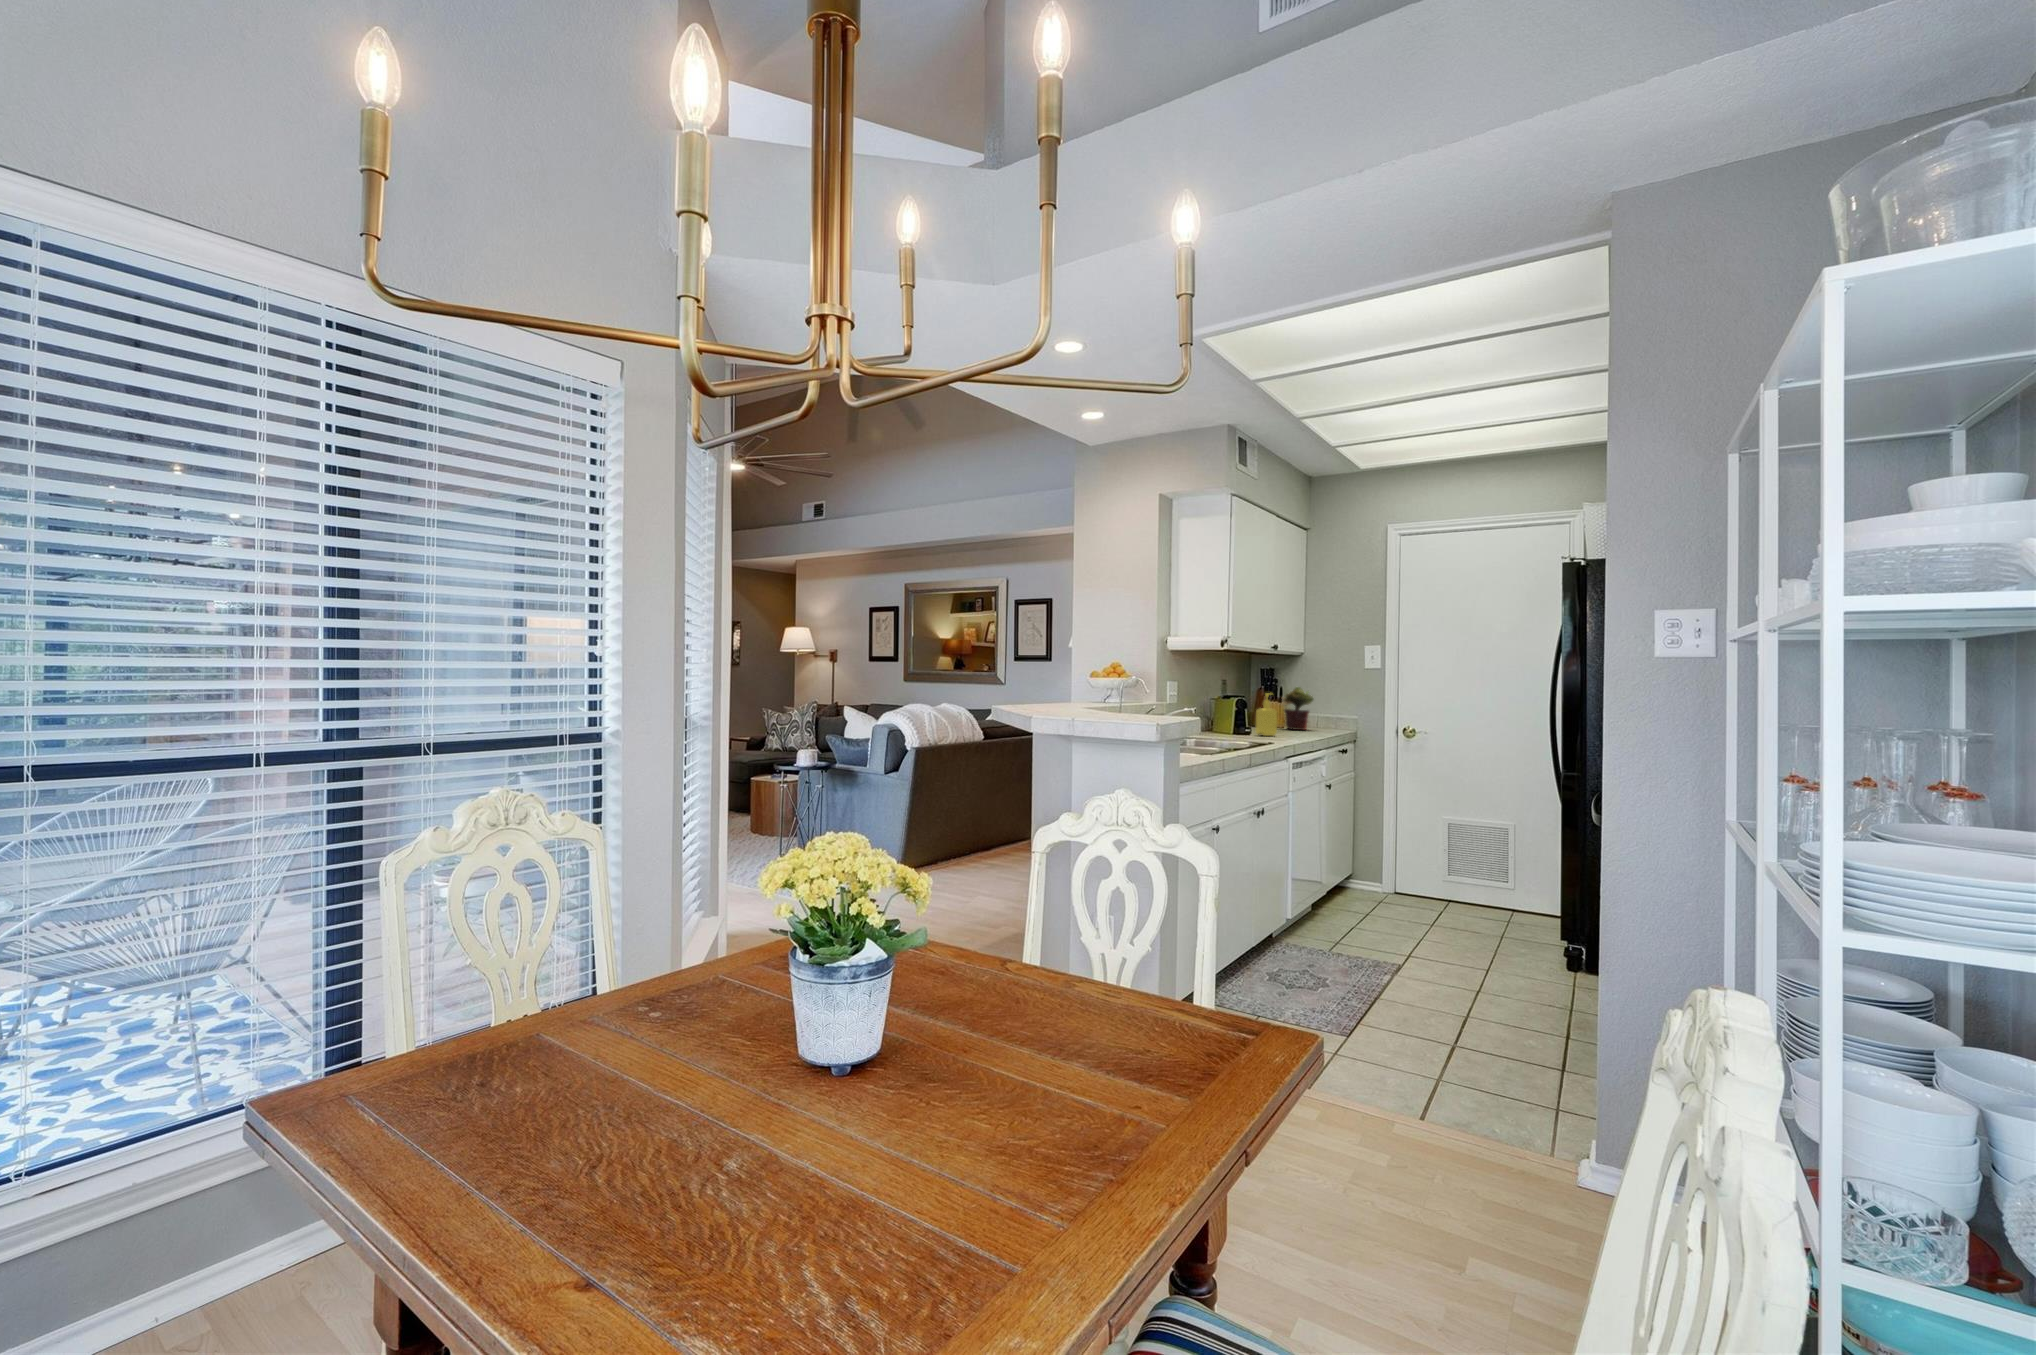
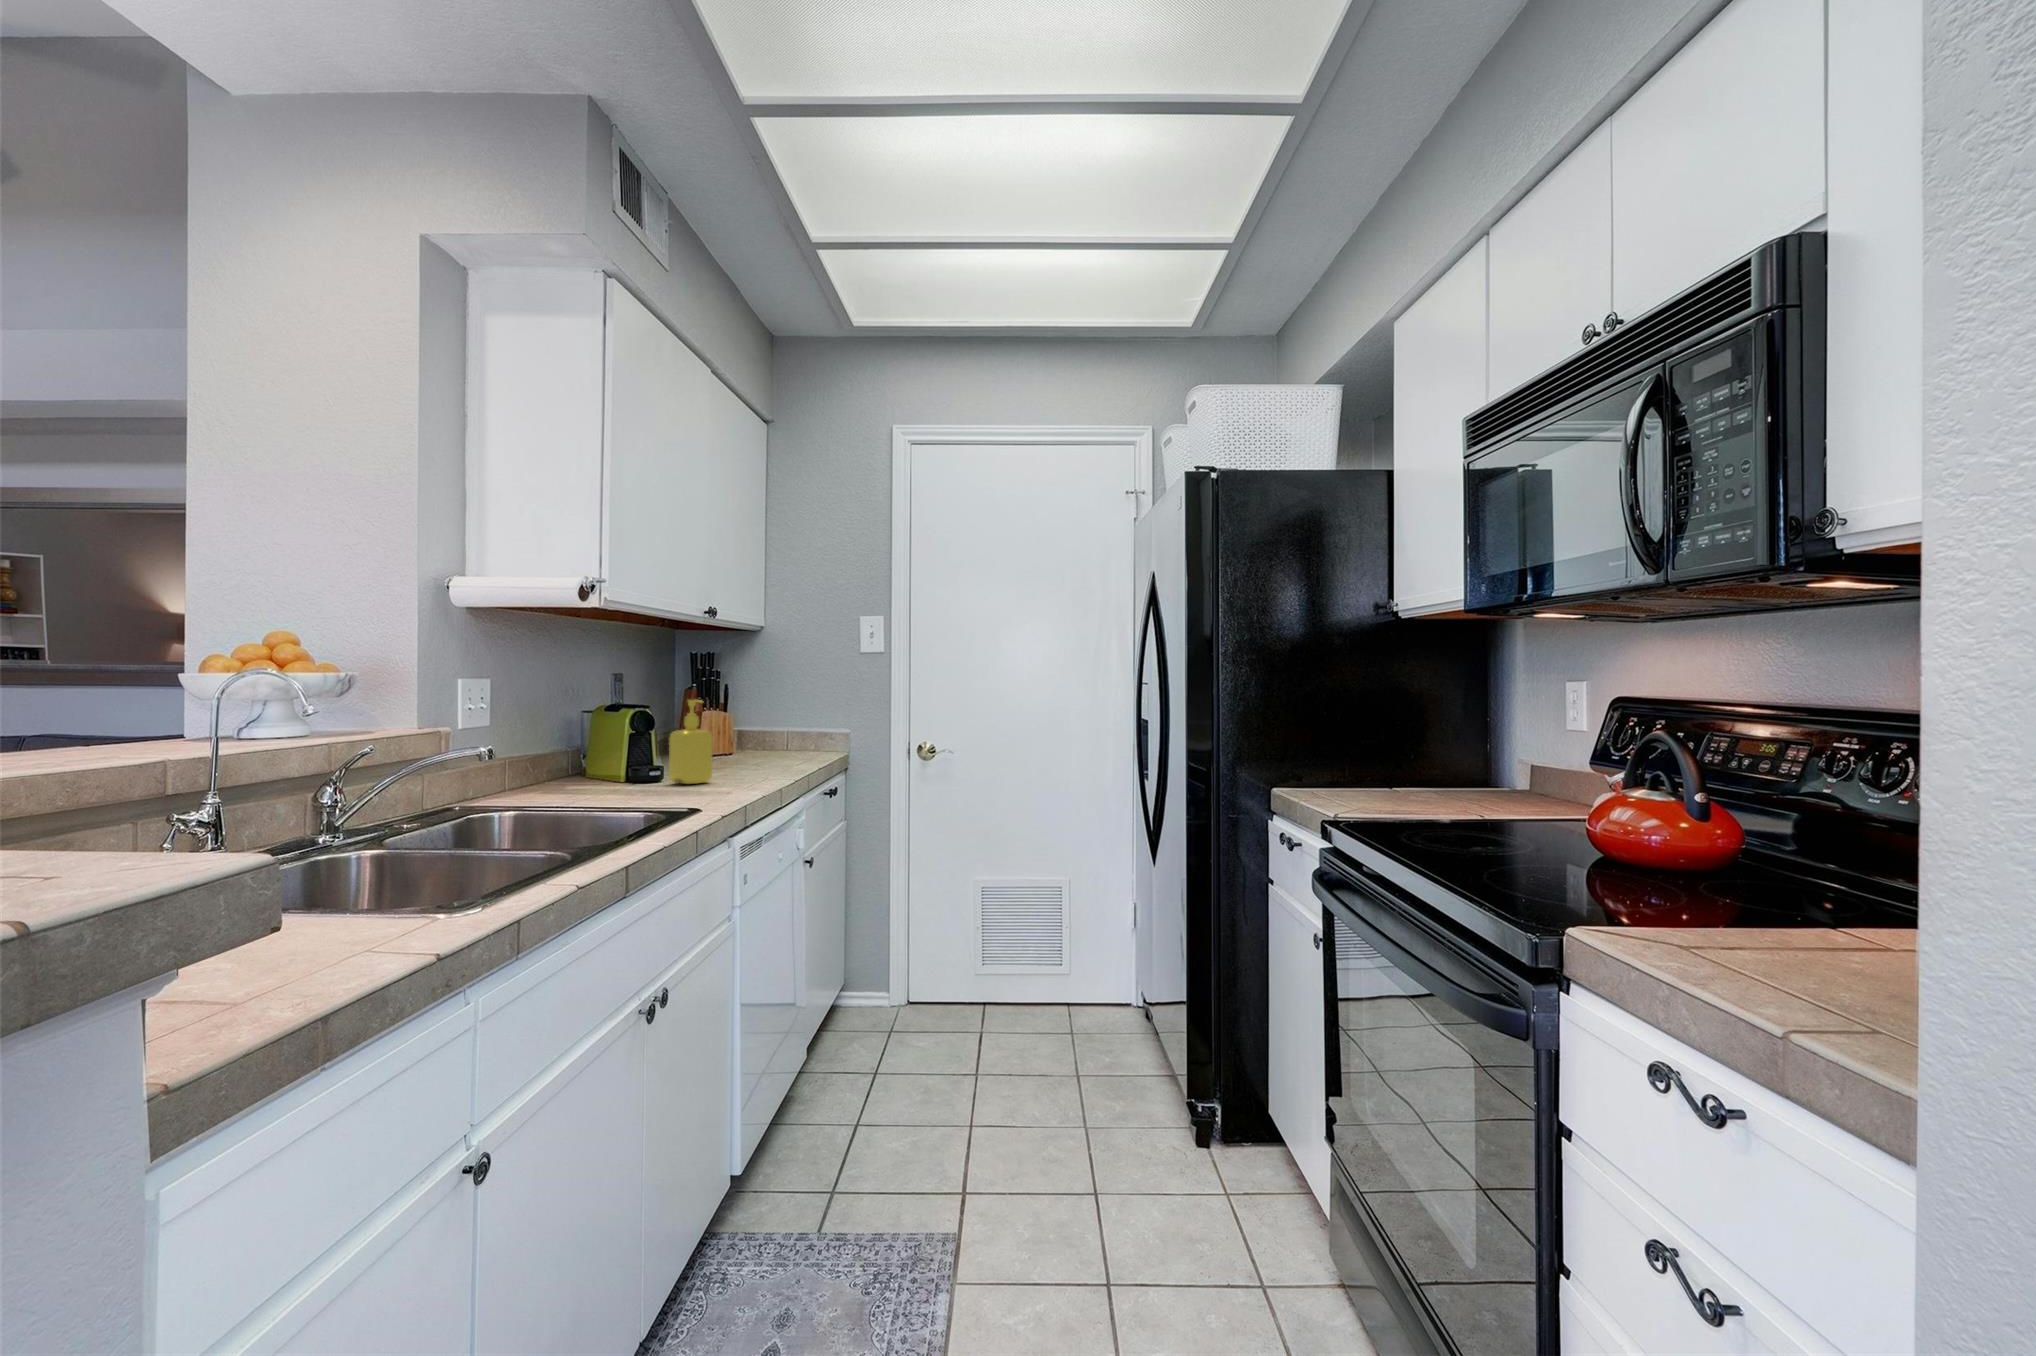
potted plant: present [1282,687,1313,730] -> none [724,684,782,760]

